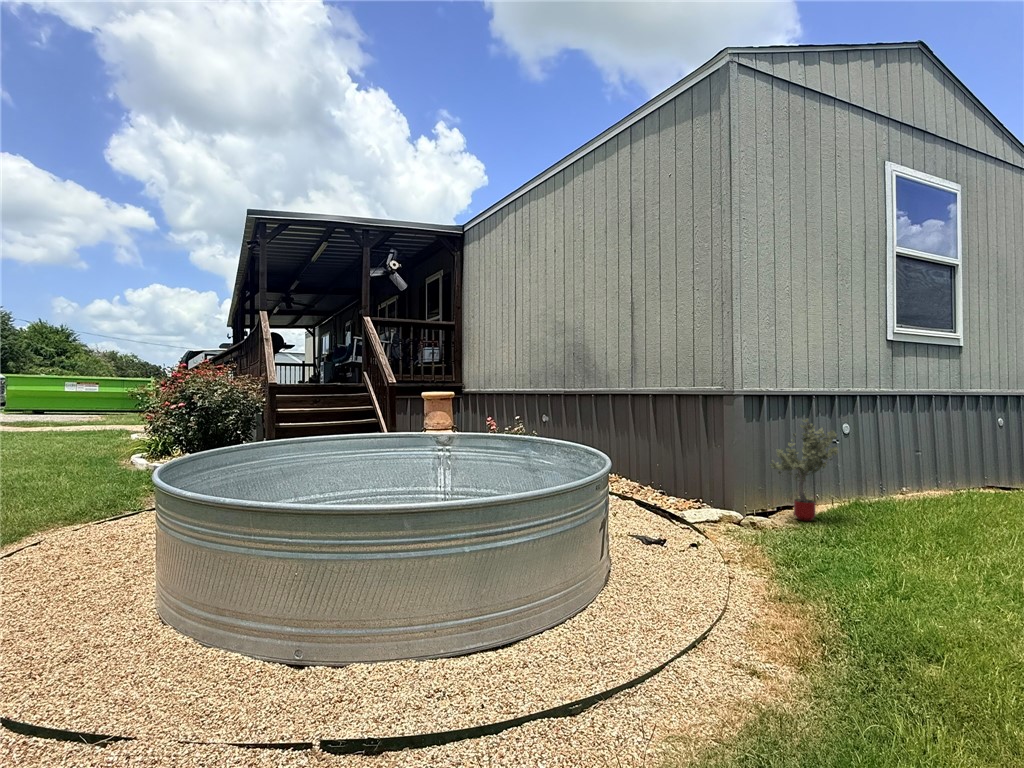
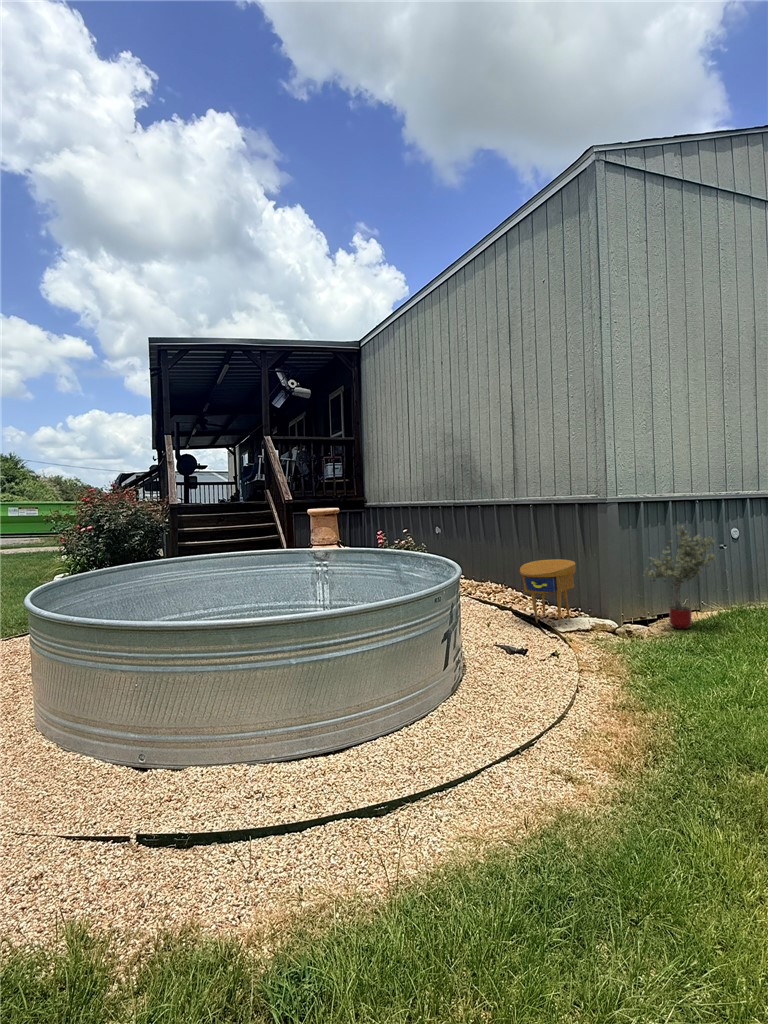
side table: none [647,450,703,518] -> present [520,559,576,626]

